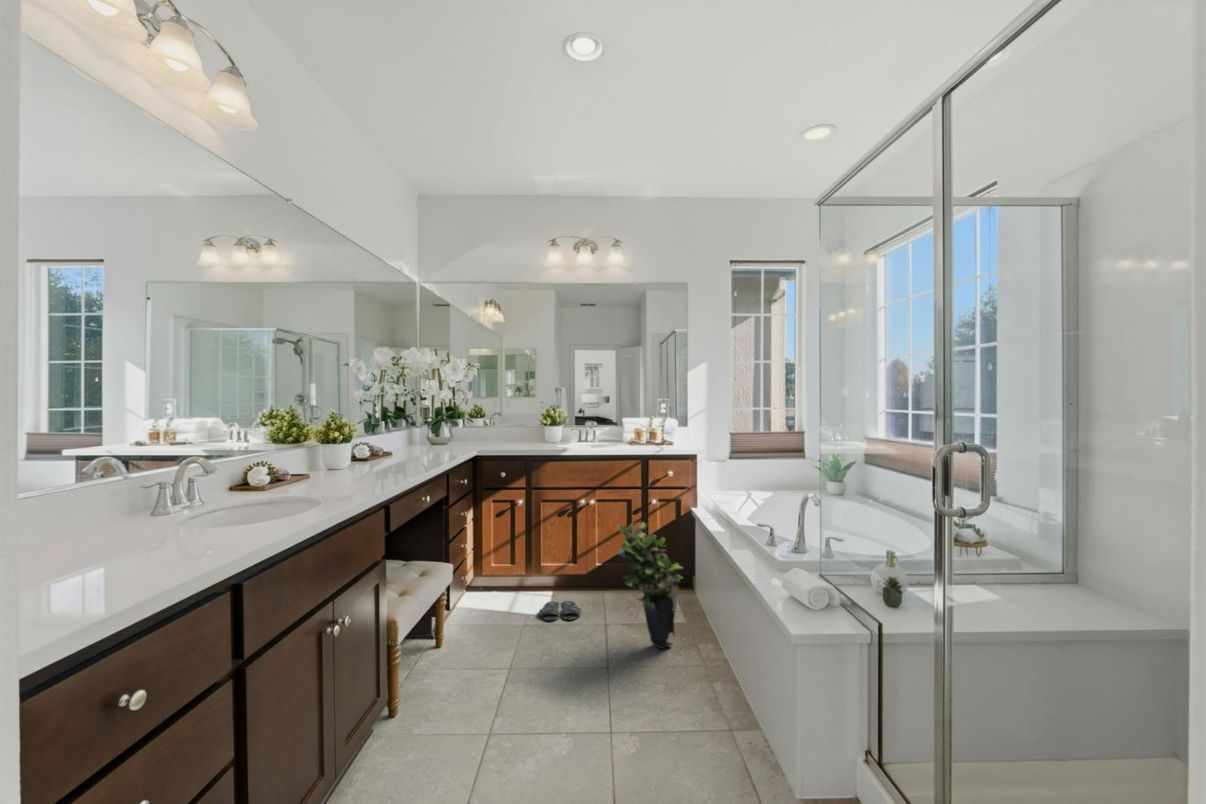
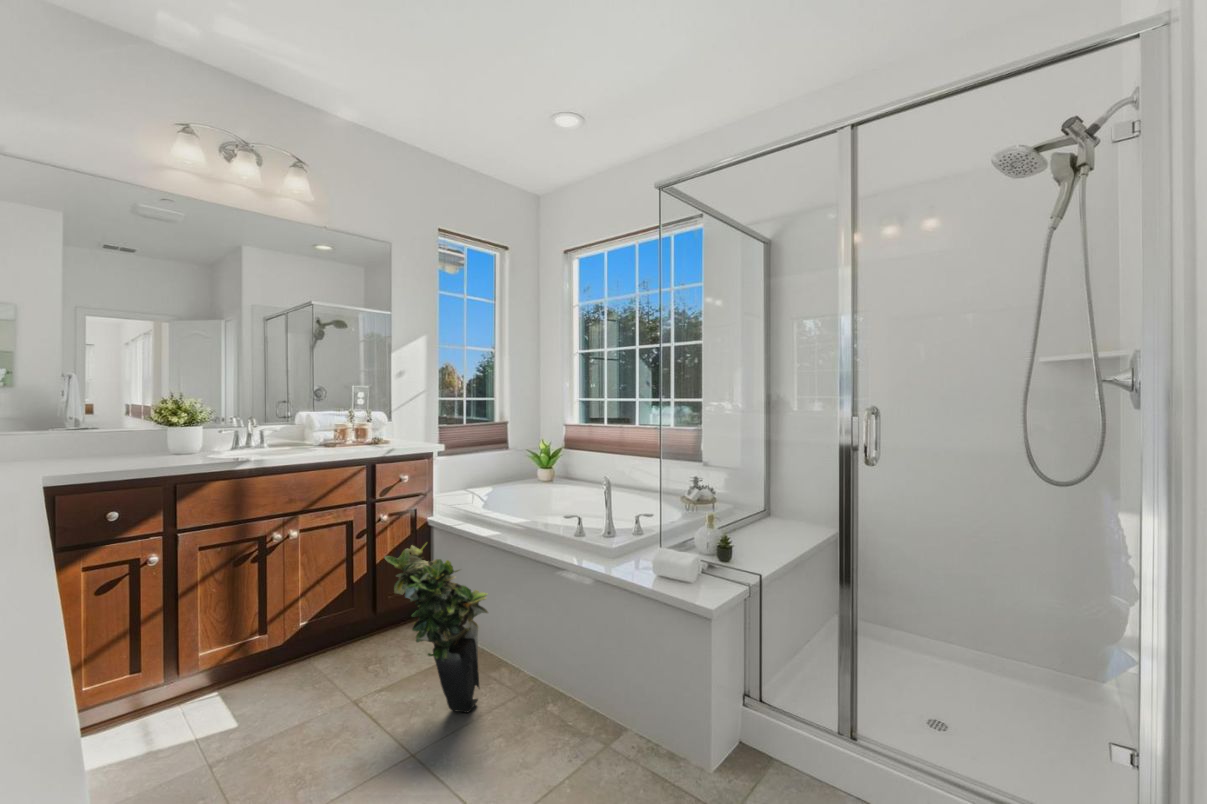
slippers: present [539,601,581,621] -> none [224,696,306,746]

